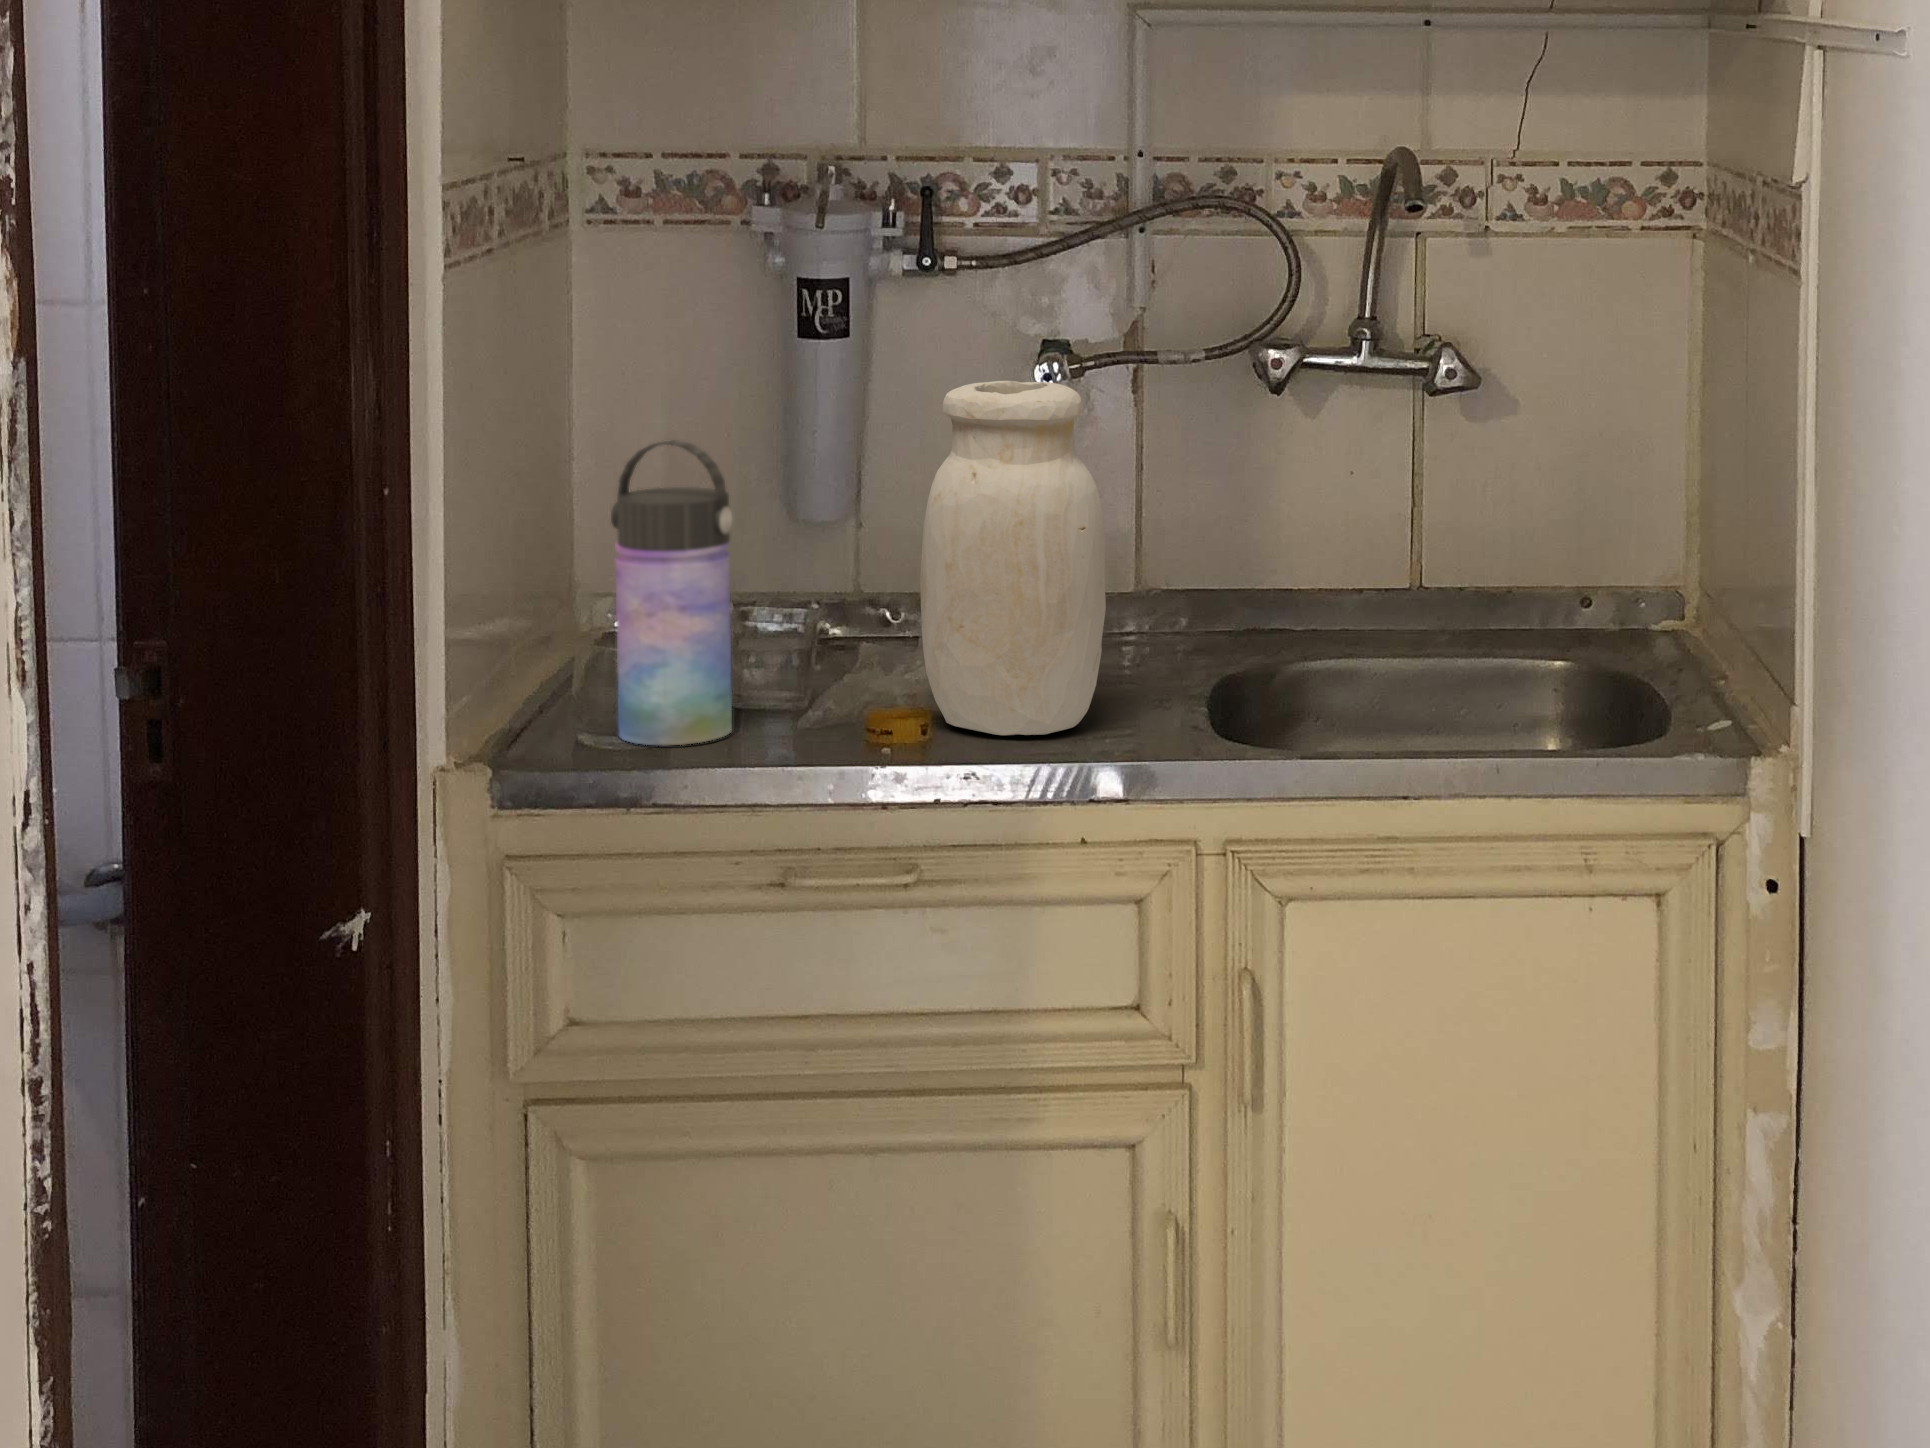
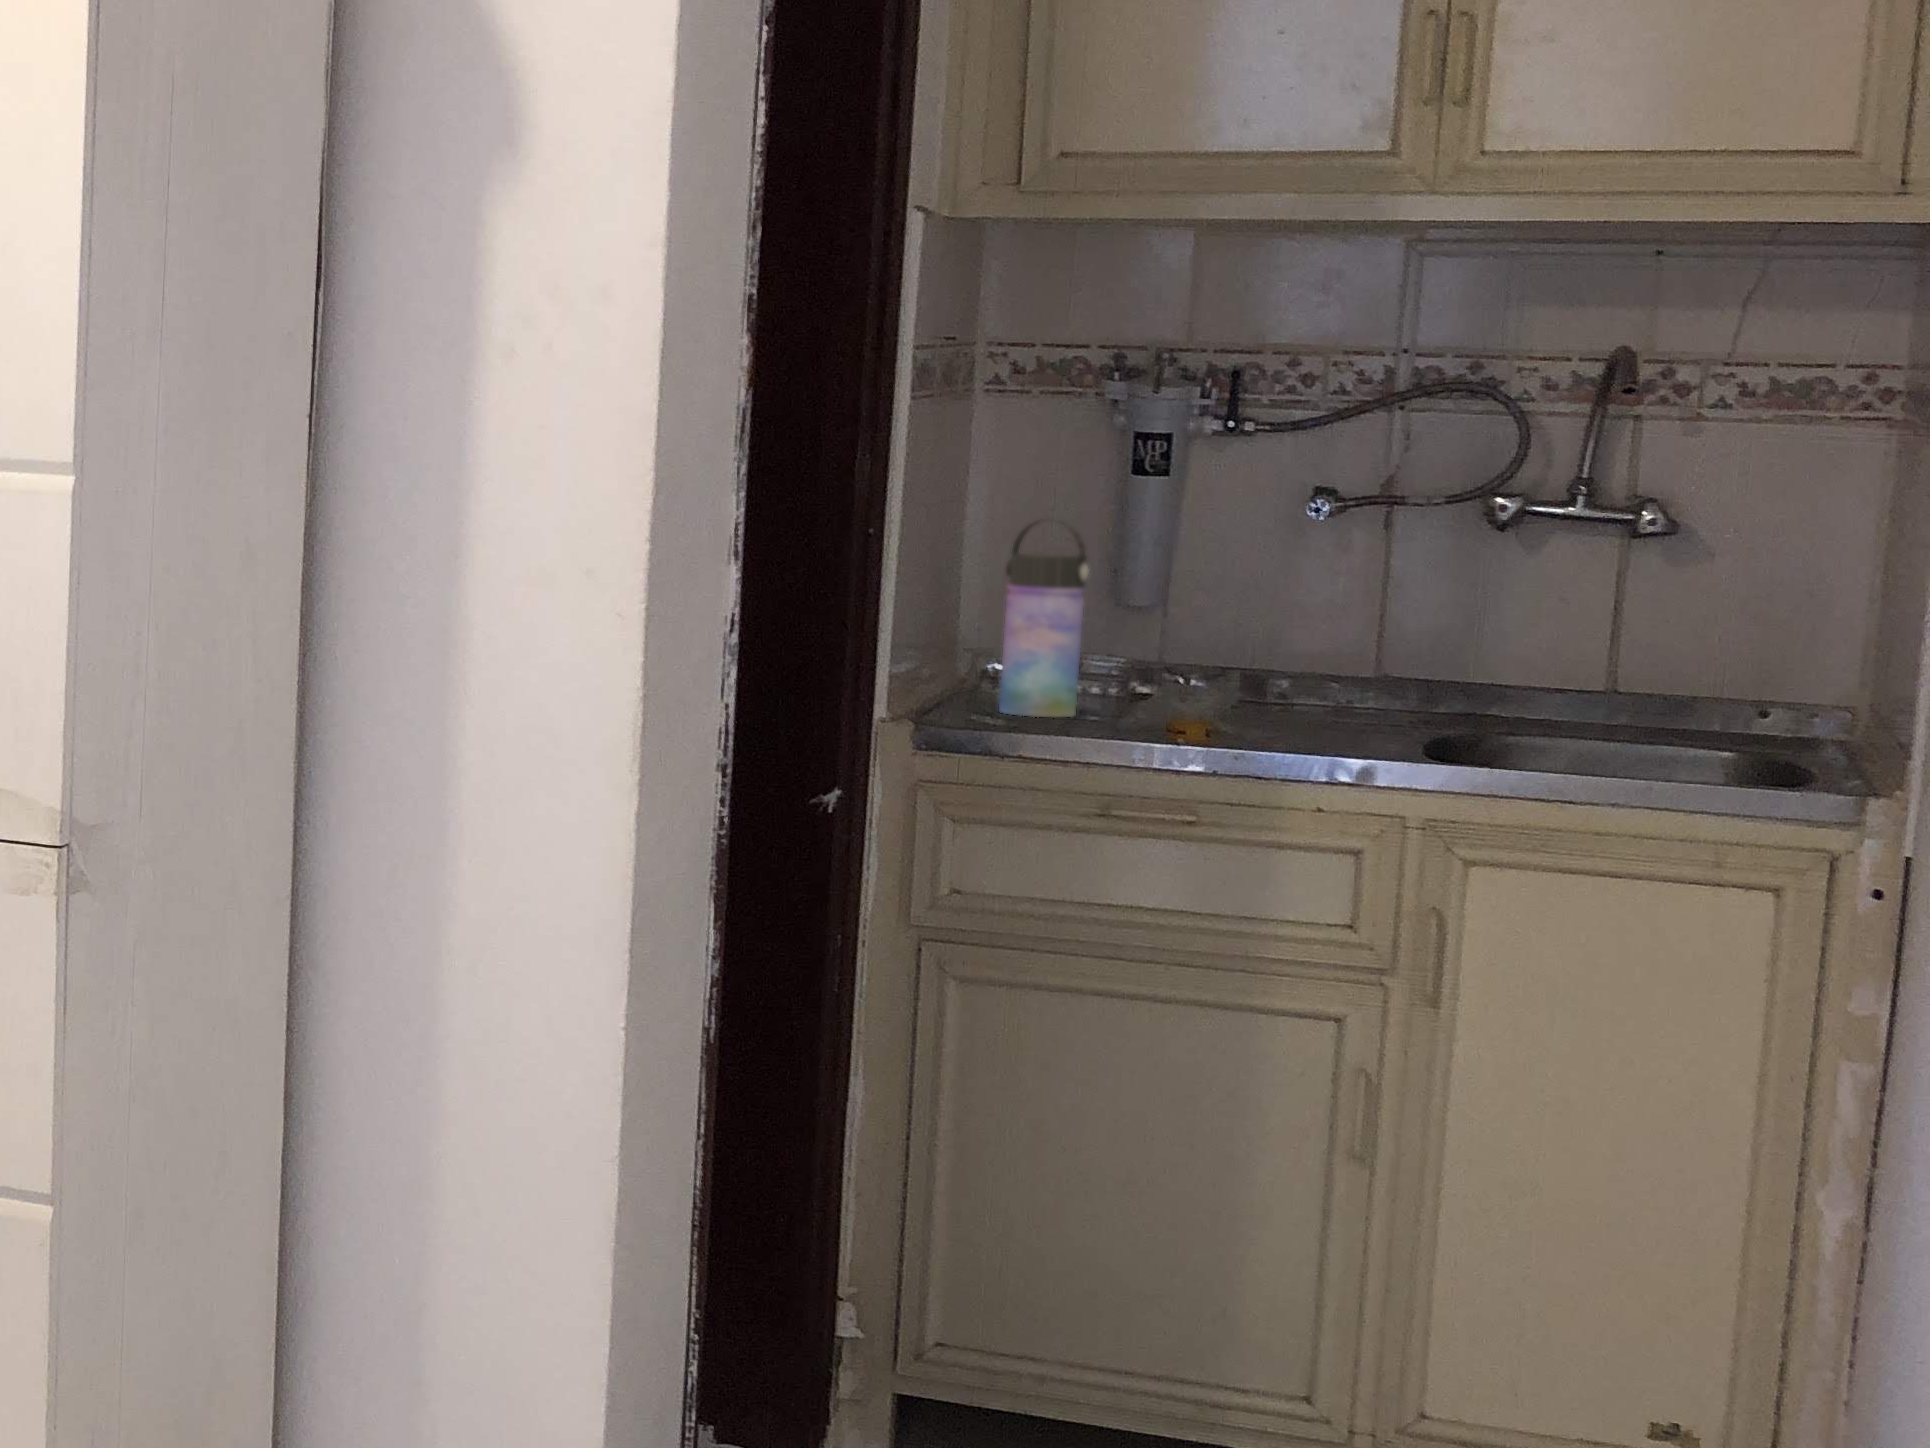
jar: present [920,381,1106,735] -> none [1214,492,1355,733]

